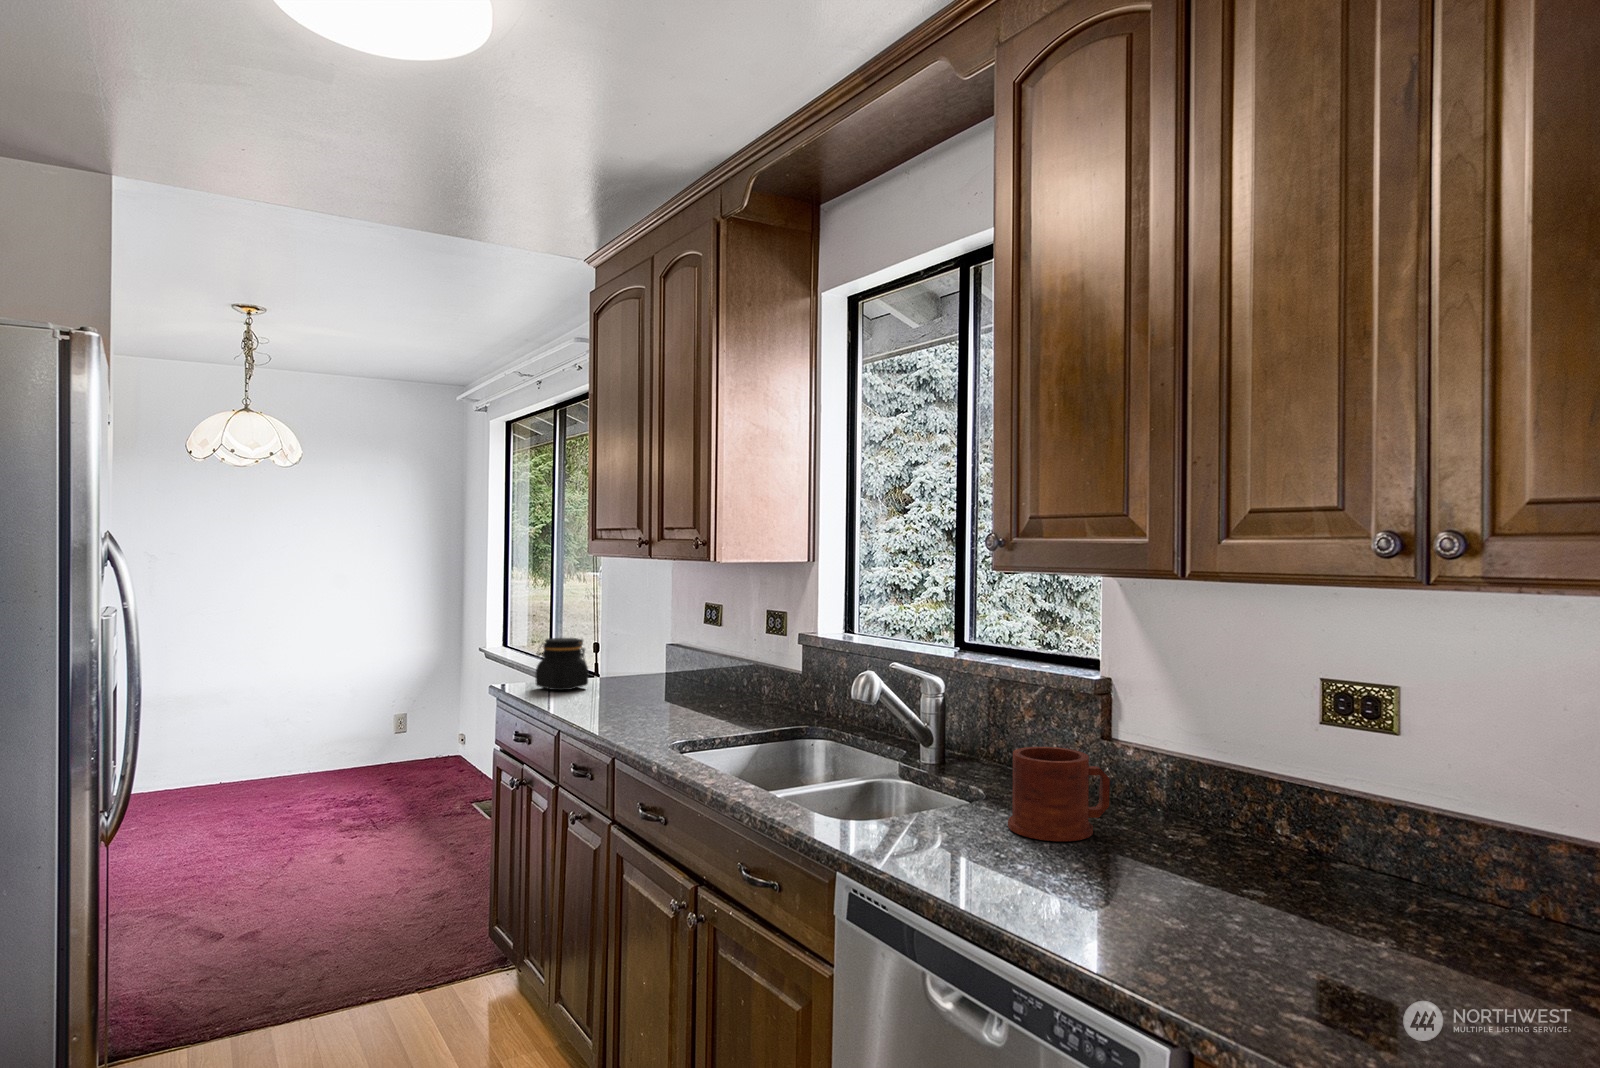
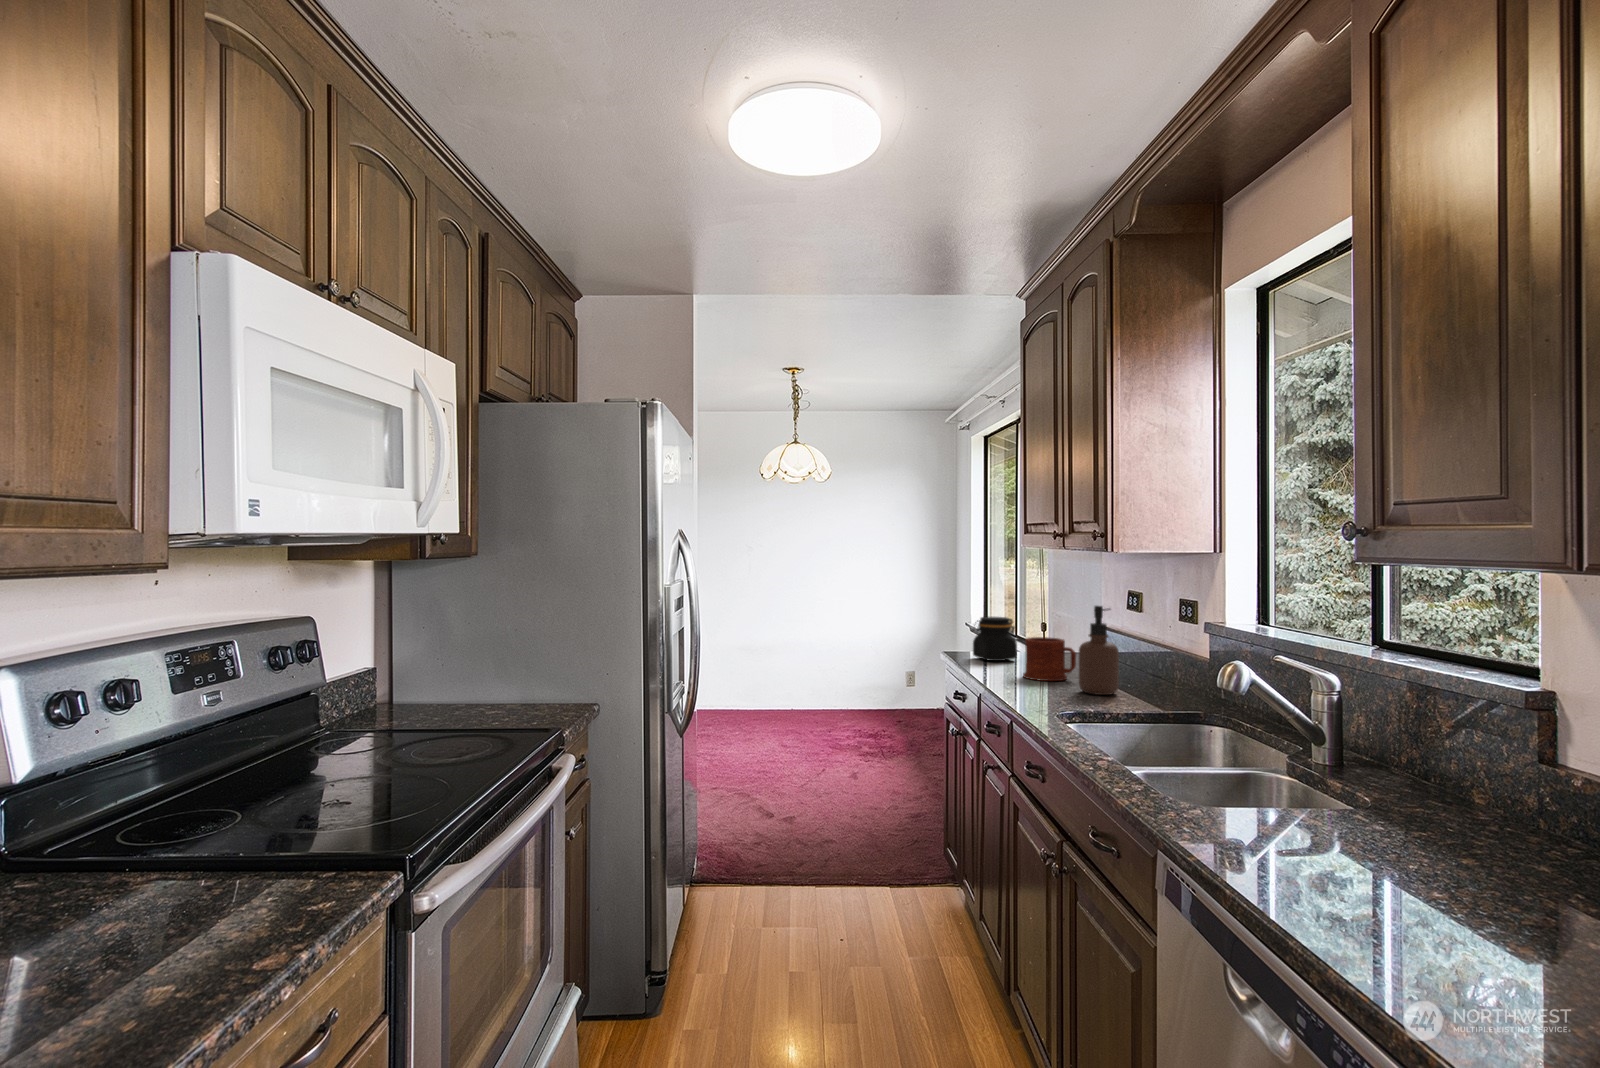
soap dispenser: none [676,620,717,718] -> present [1079,605,1119,695]
mug: present [1008,747,1110,841] -> present [1023,637,1076,681]

